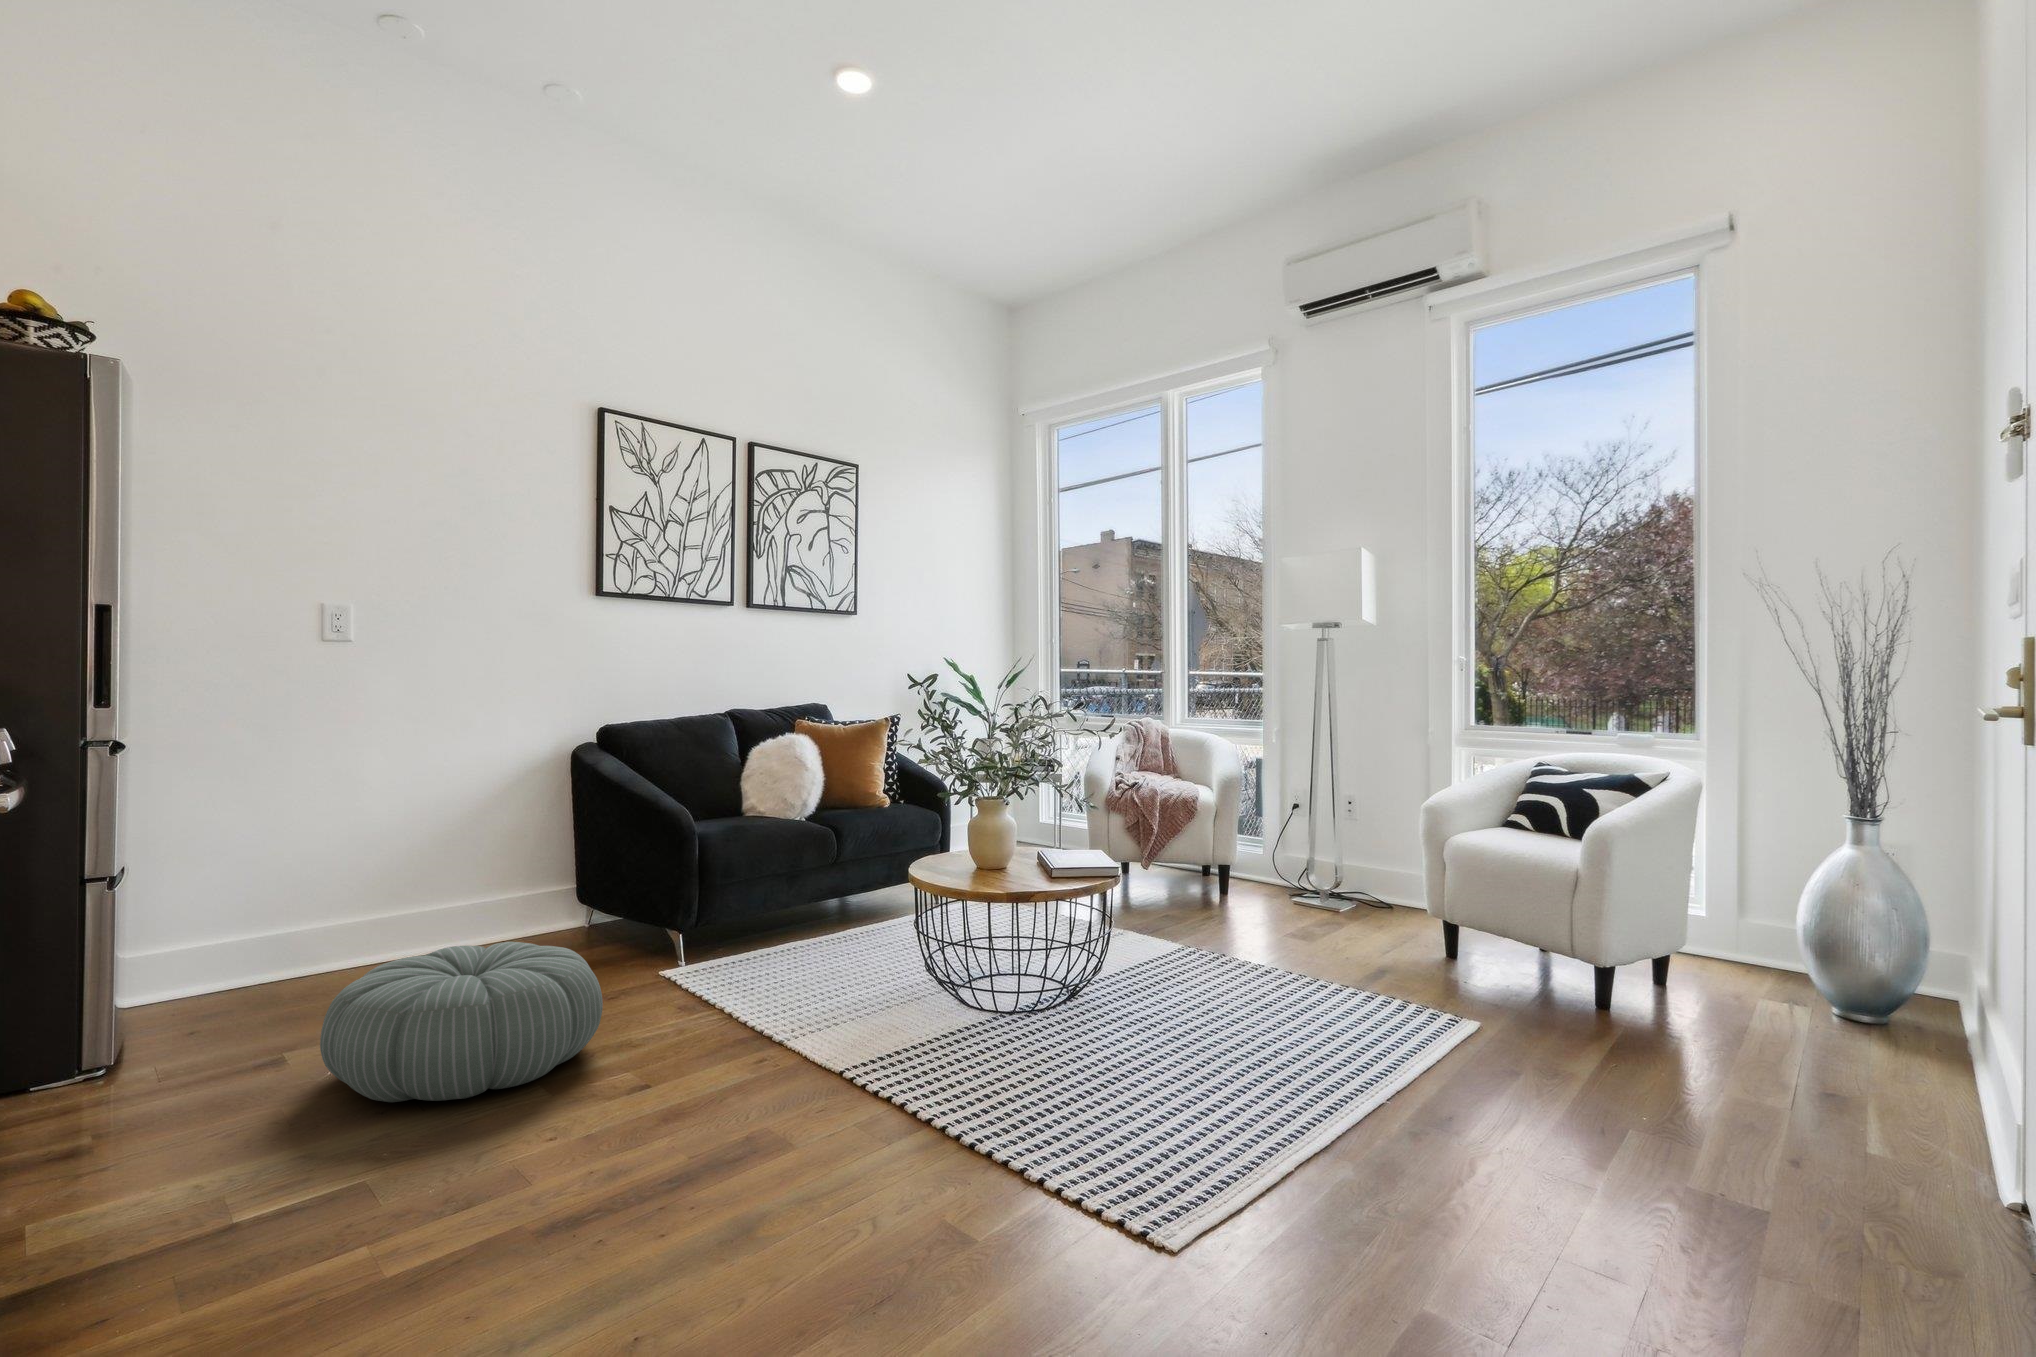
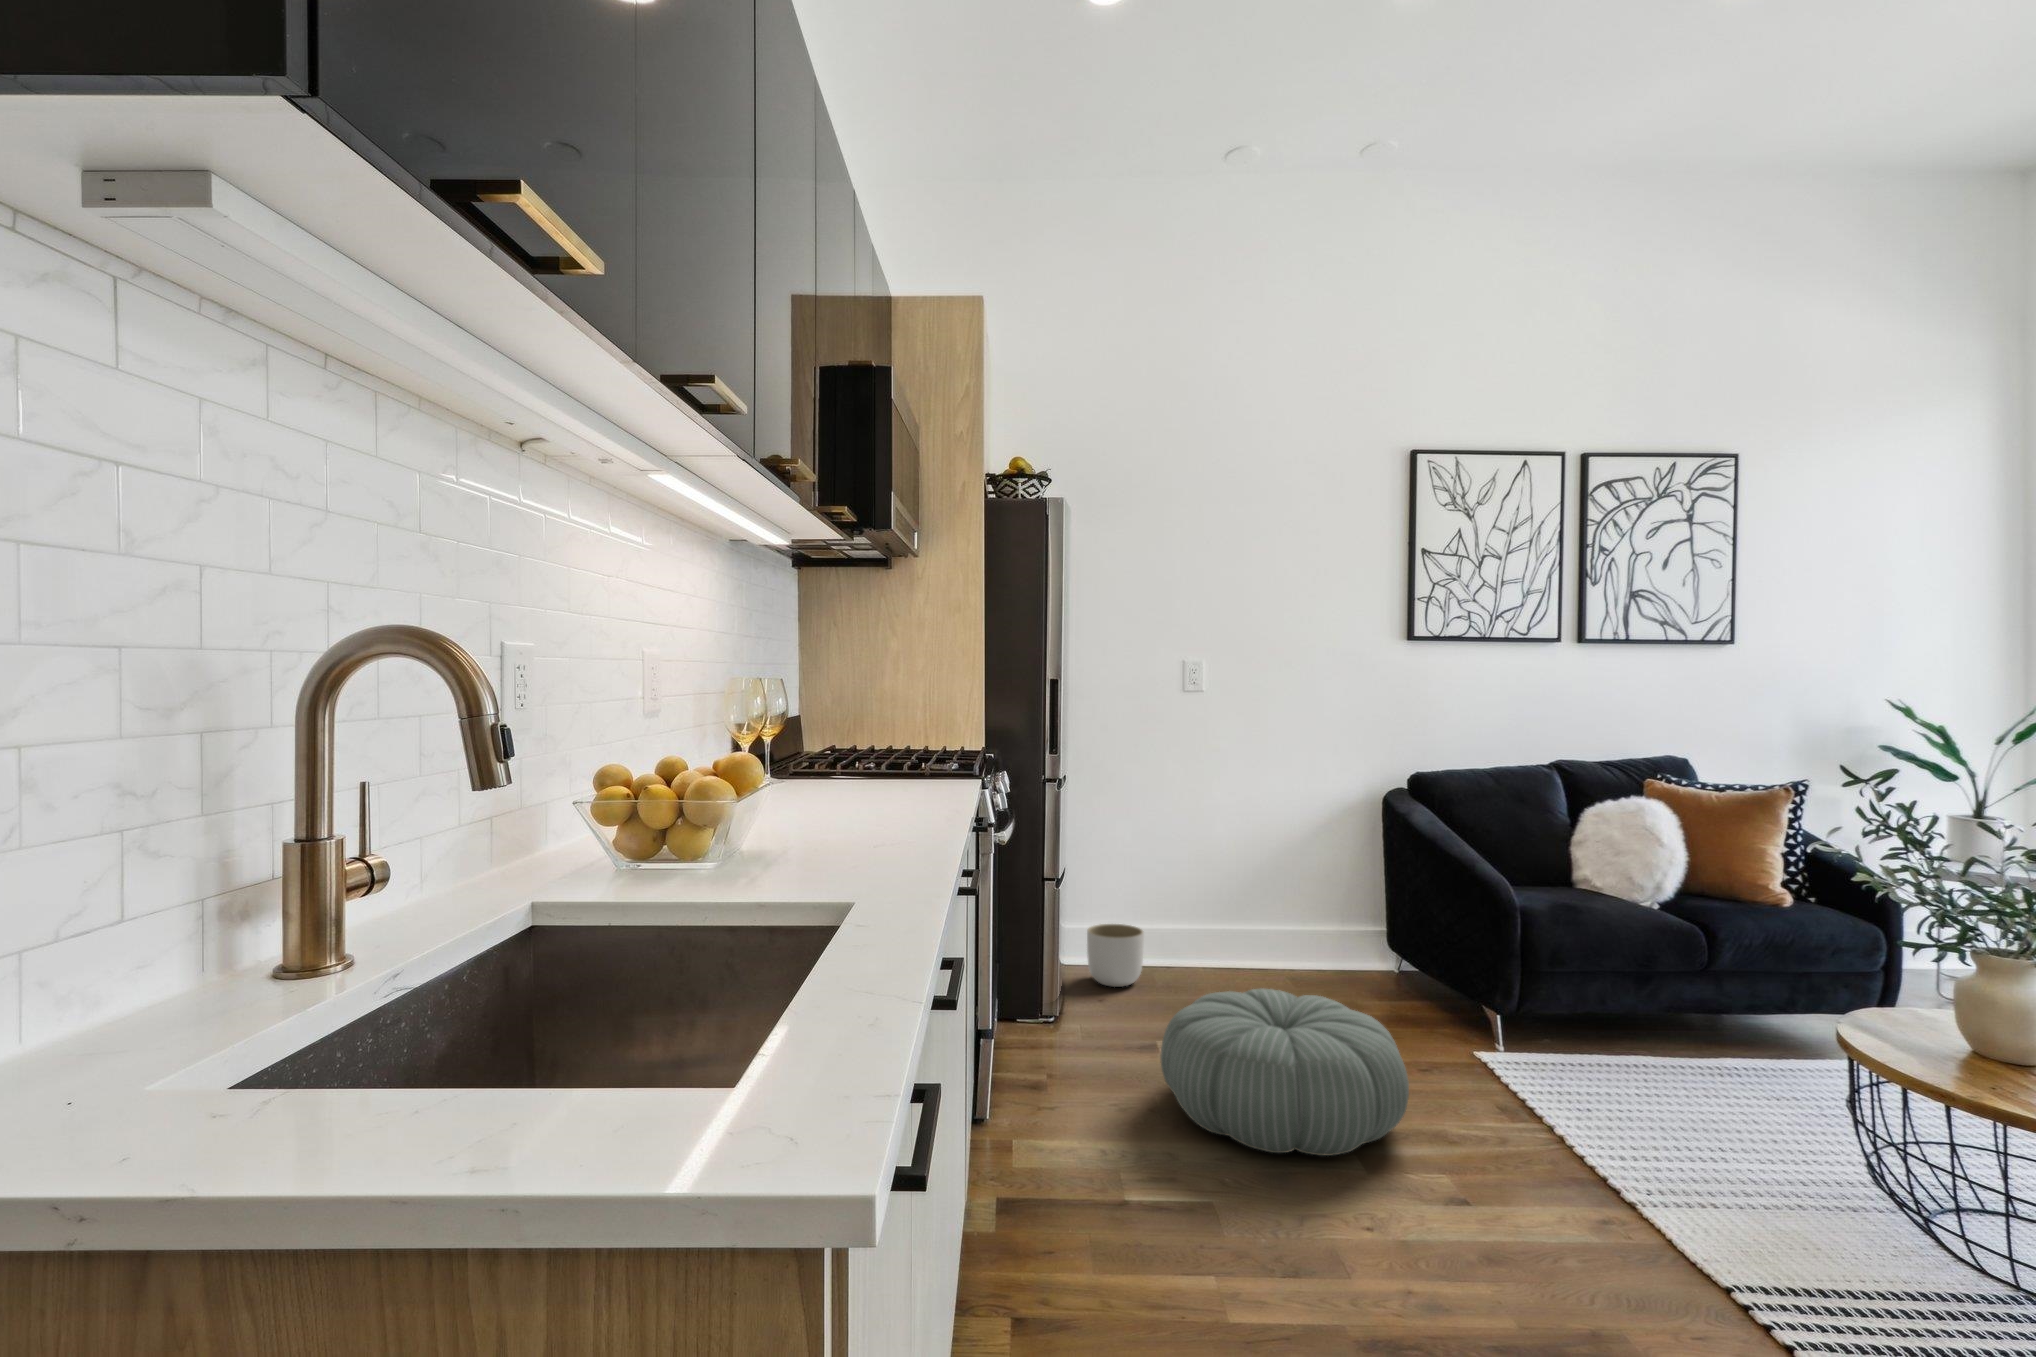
planter: none [191,926,279,1004] -> present [1087,924,1144,987]

